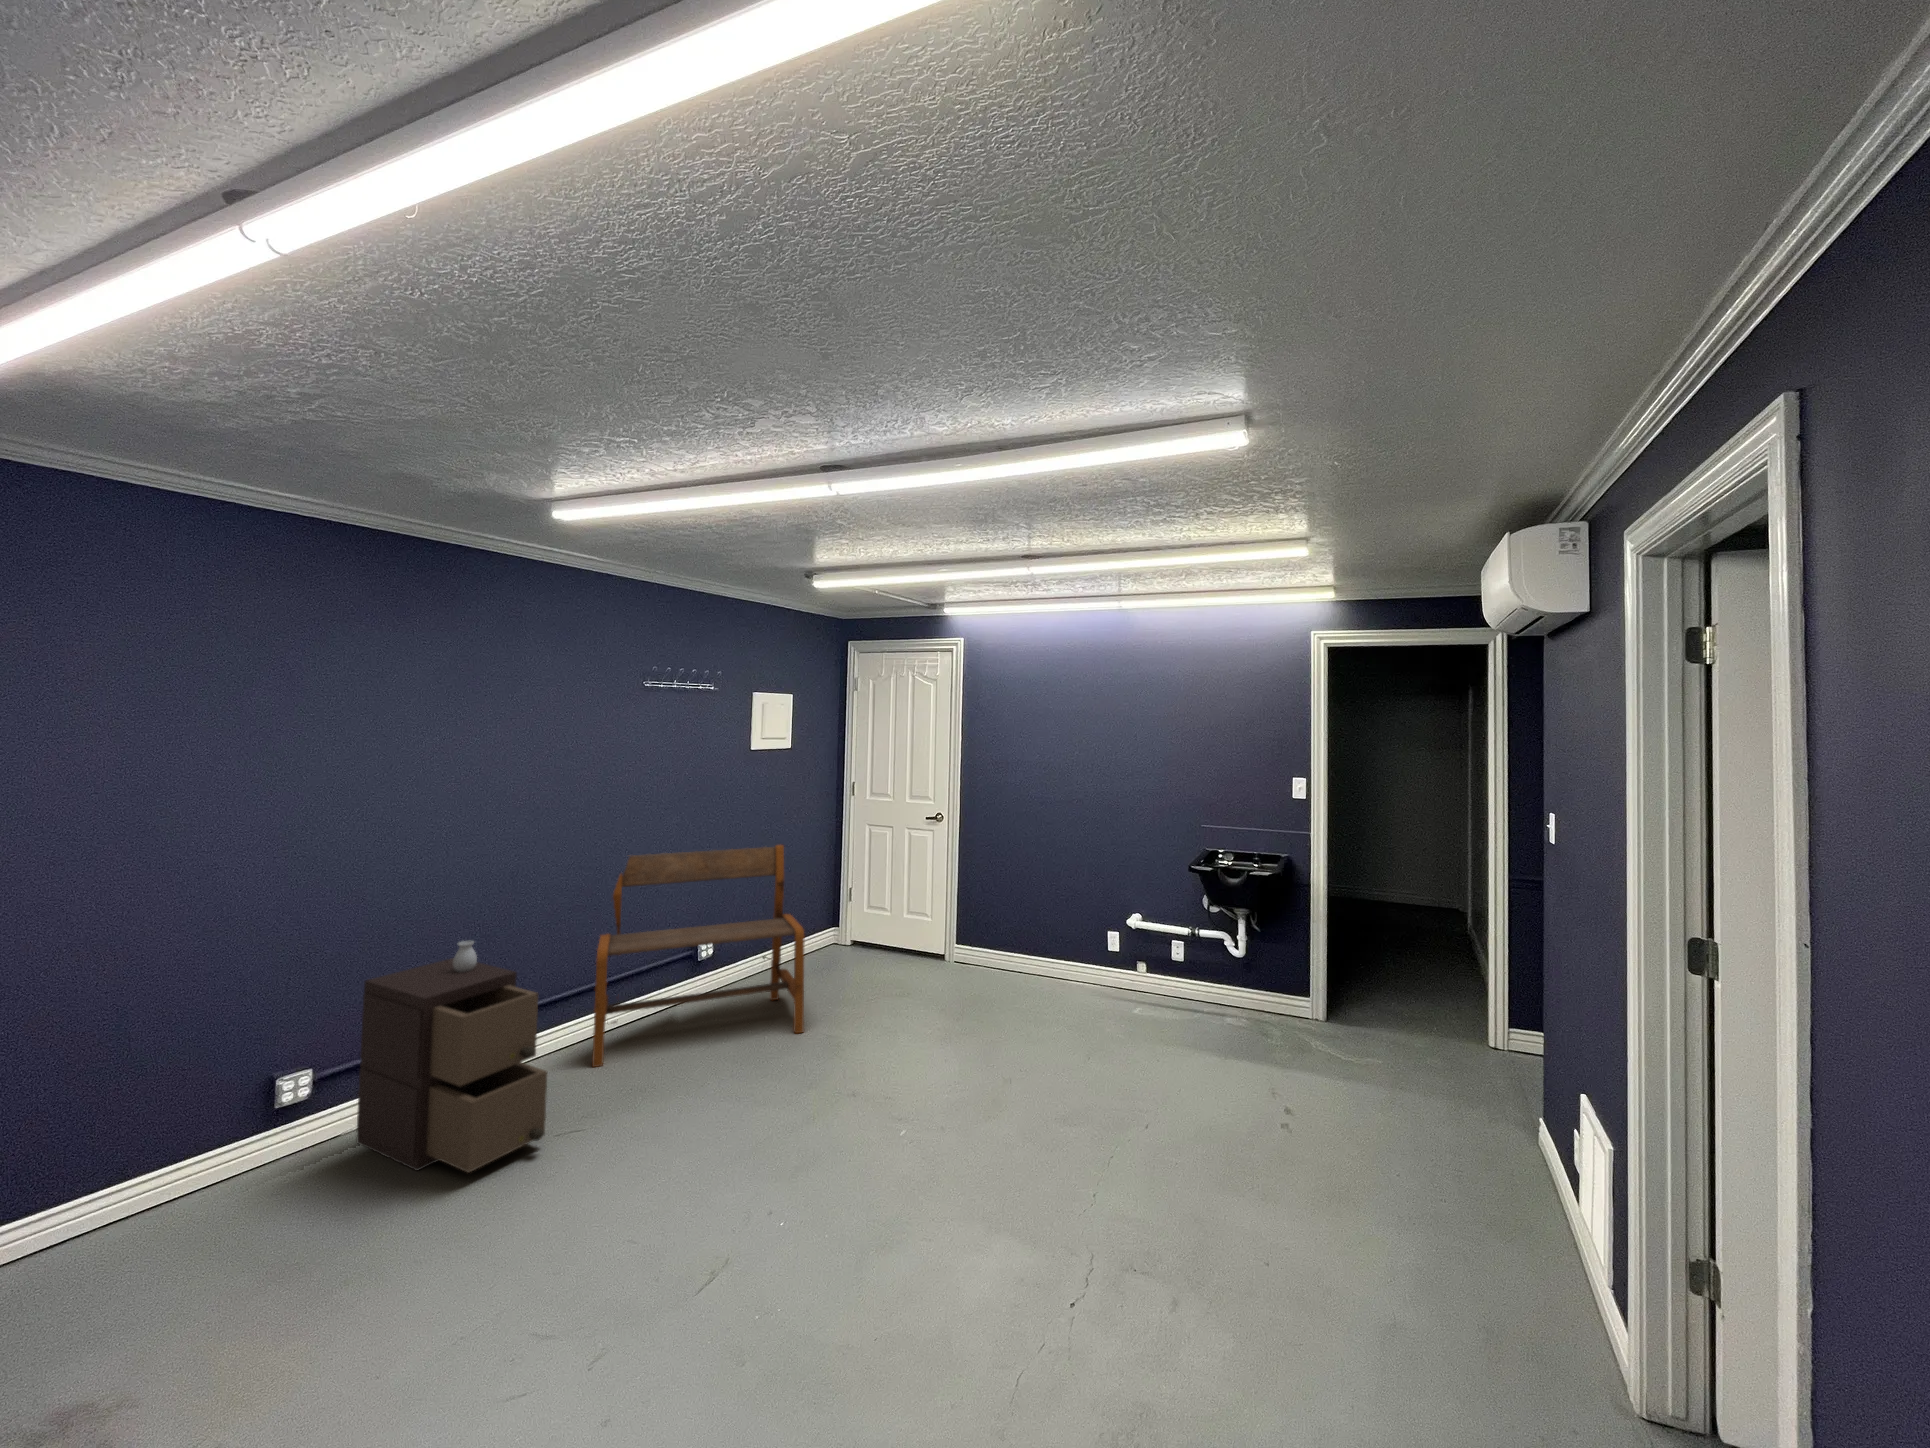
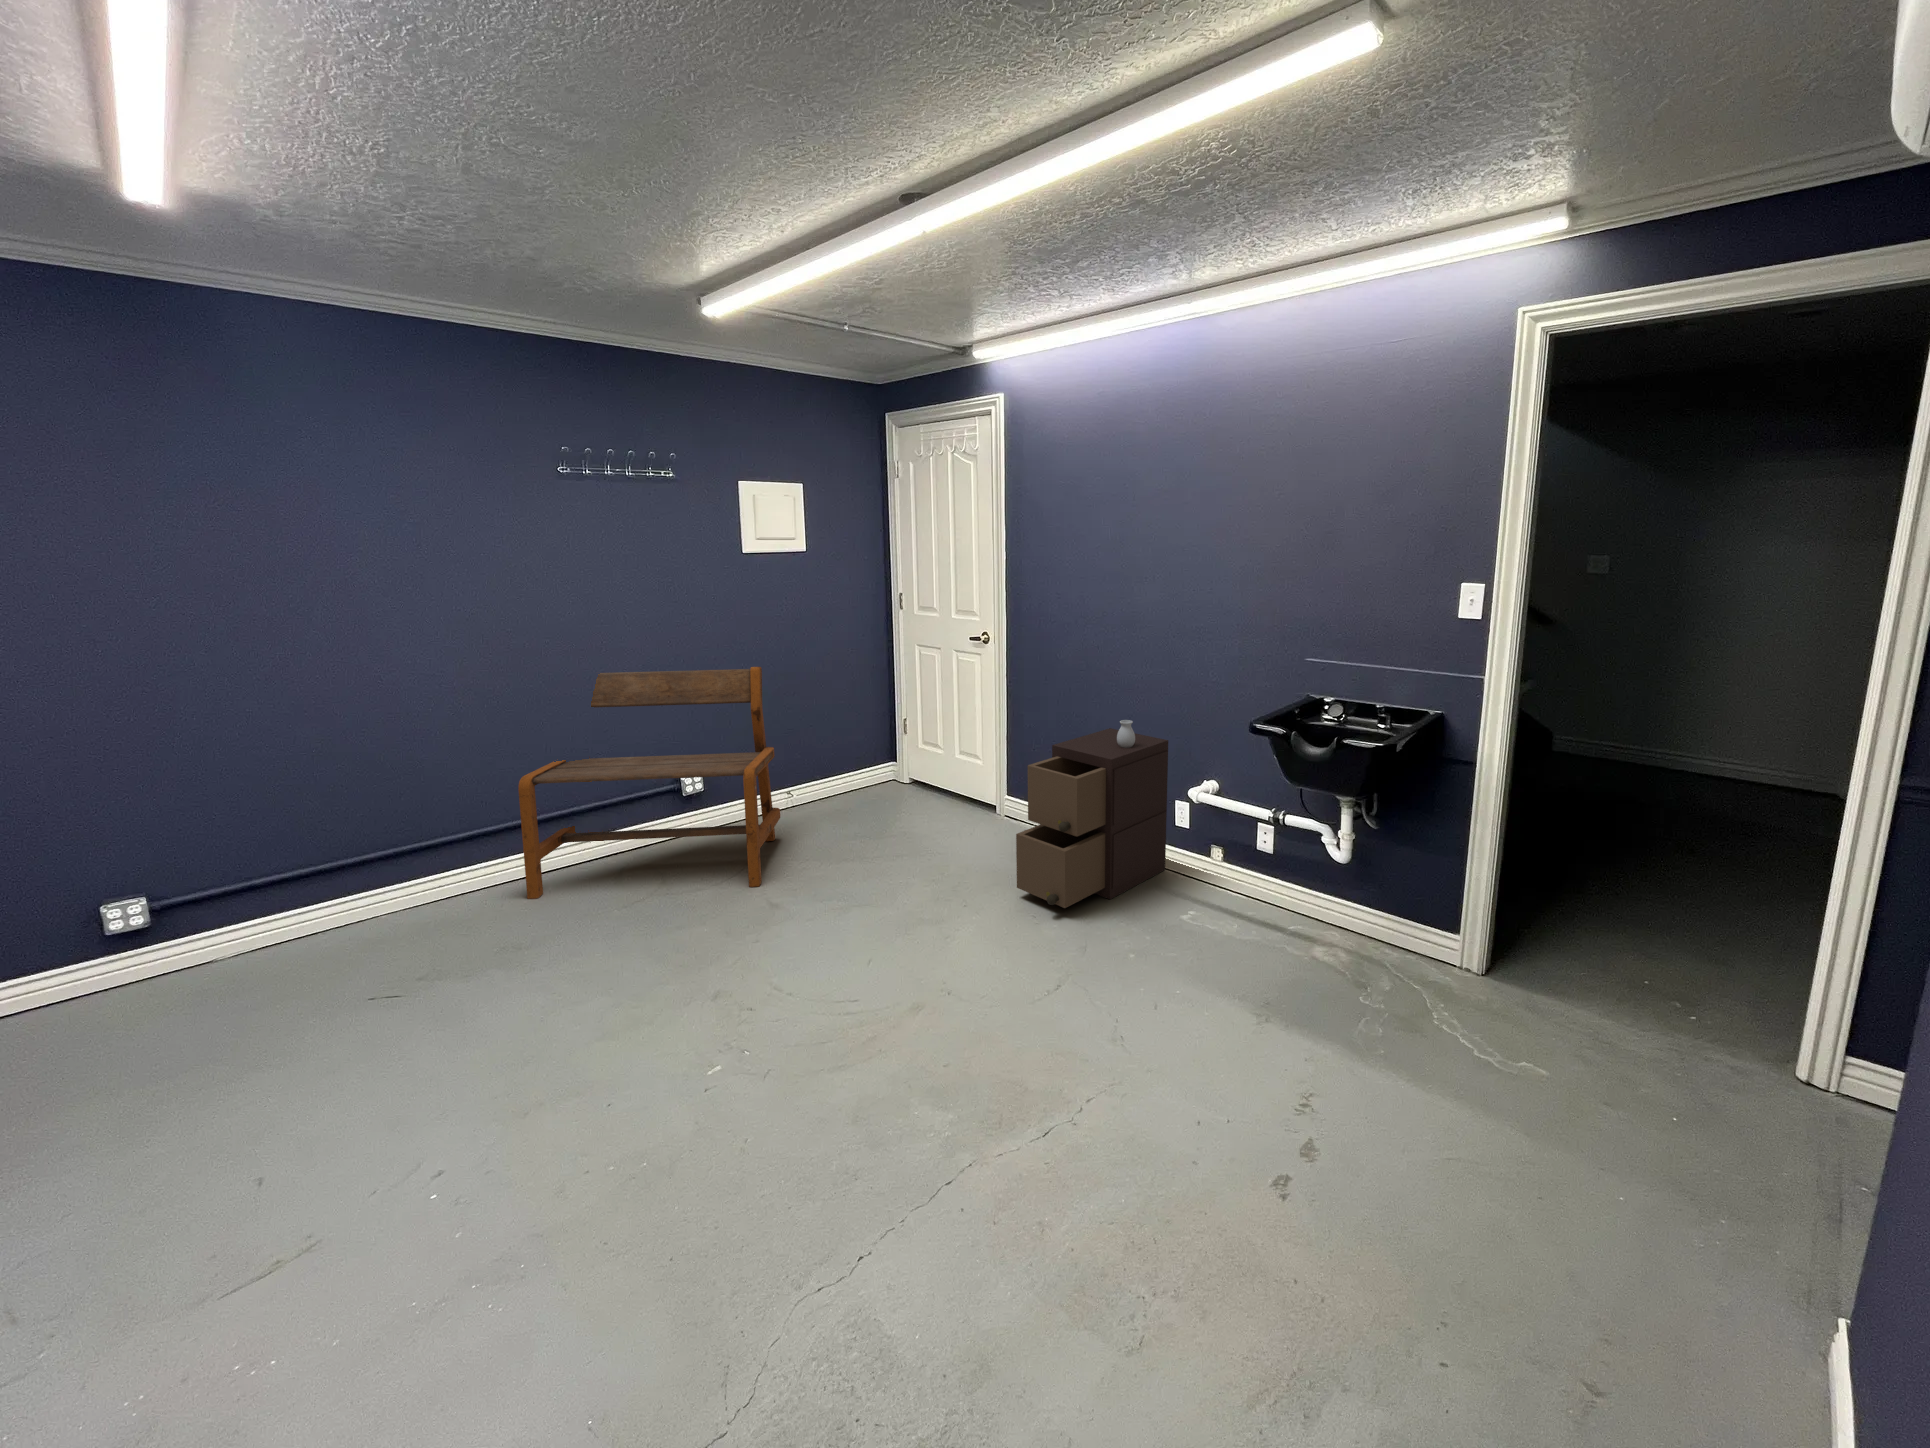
storage cabinet: present [357,941,547,1173] -> present [1016,720,1168,908]

